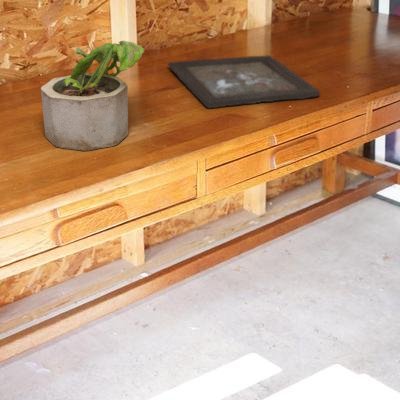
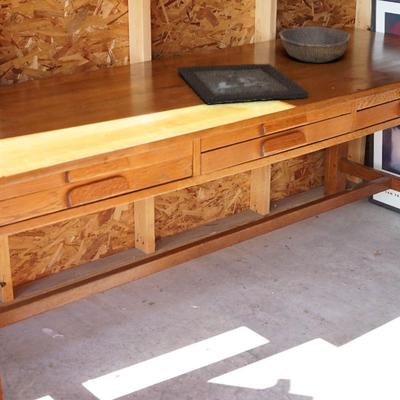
bowl: none [278,10,357,52] -> present [279,26,350,63]
potted plant: present [41,41,144,151] -> none [60,40,151,134]

